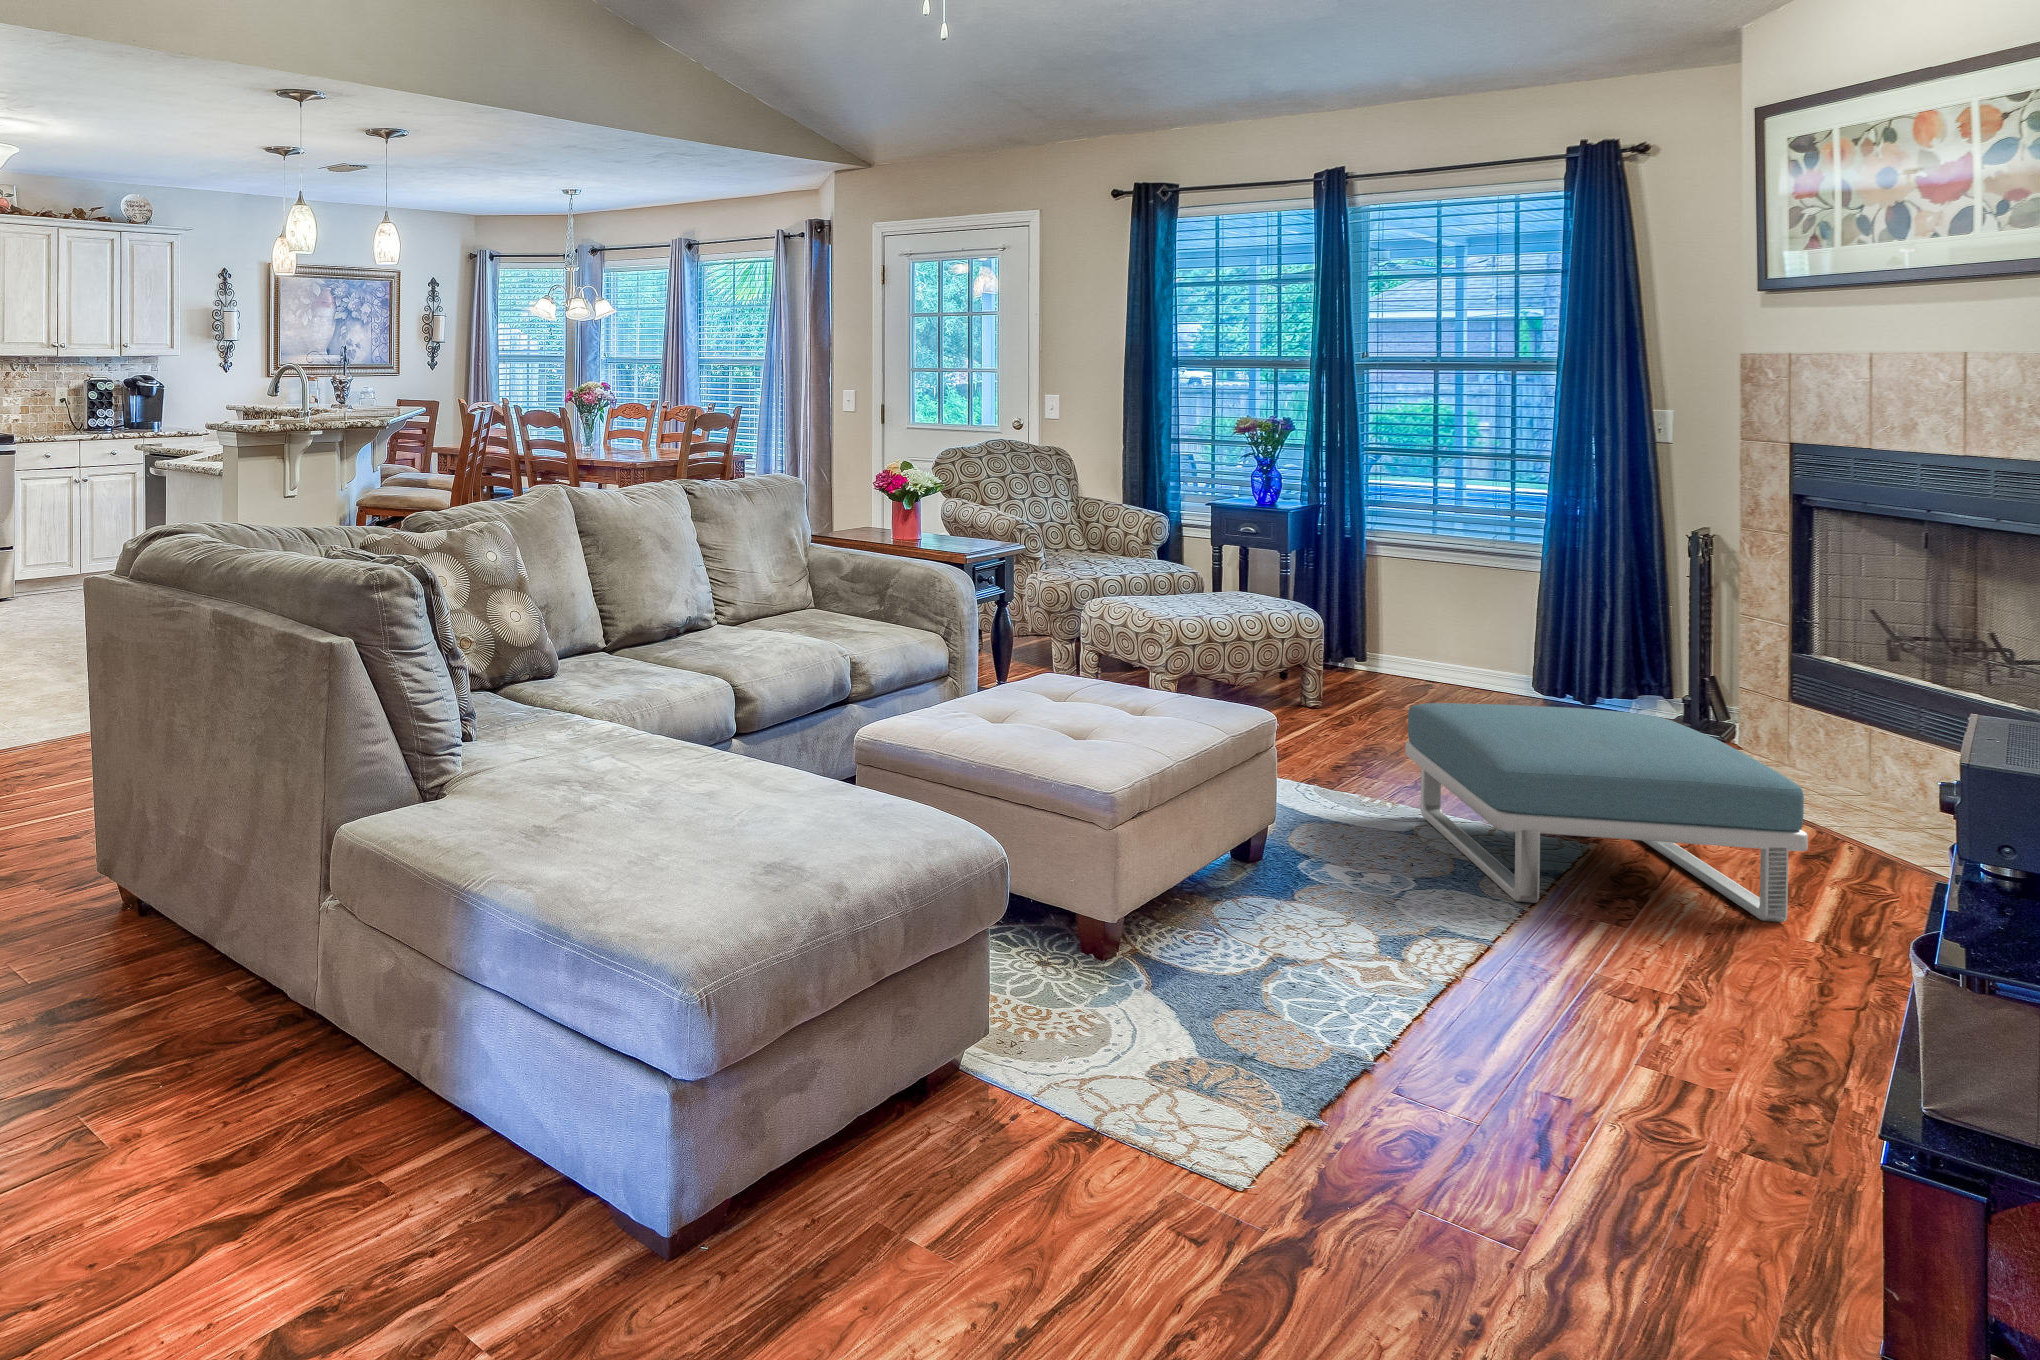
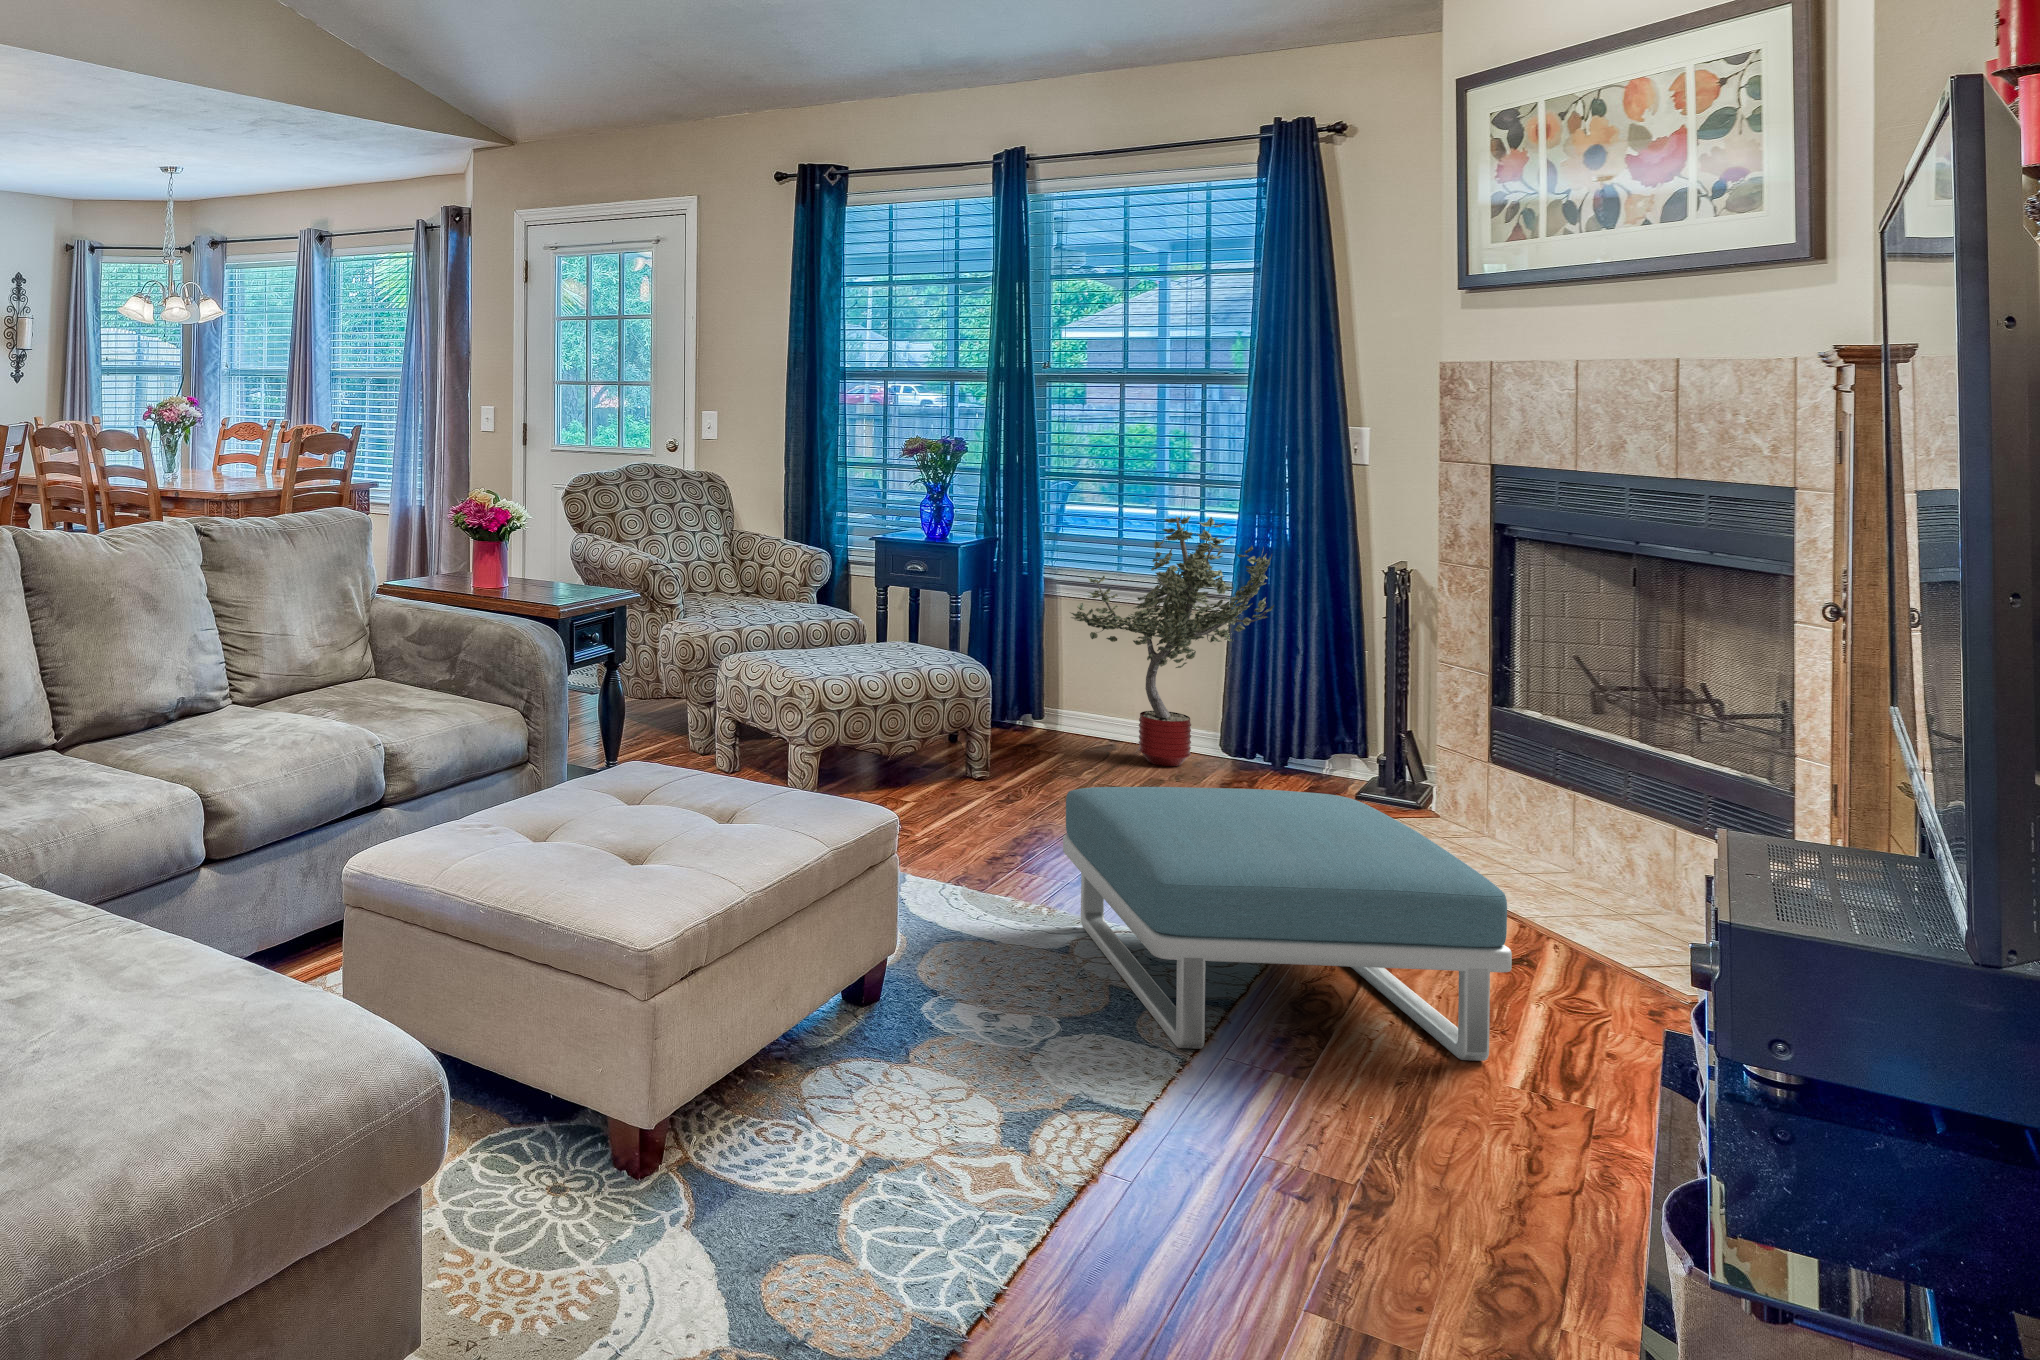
potted tree: none [1388,486,1582,702] -> present [1071,516,1274,766]

